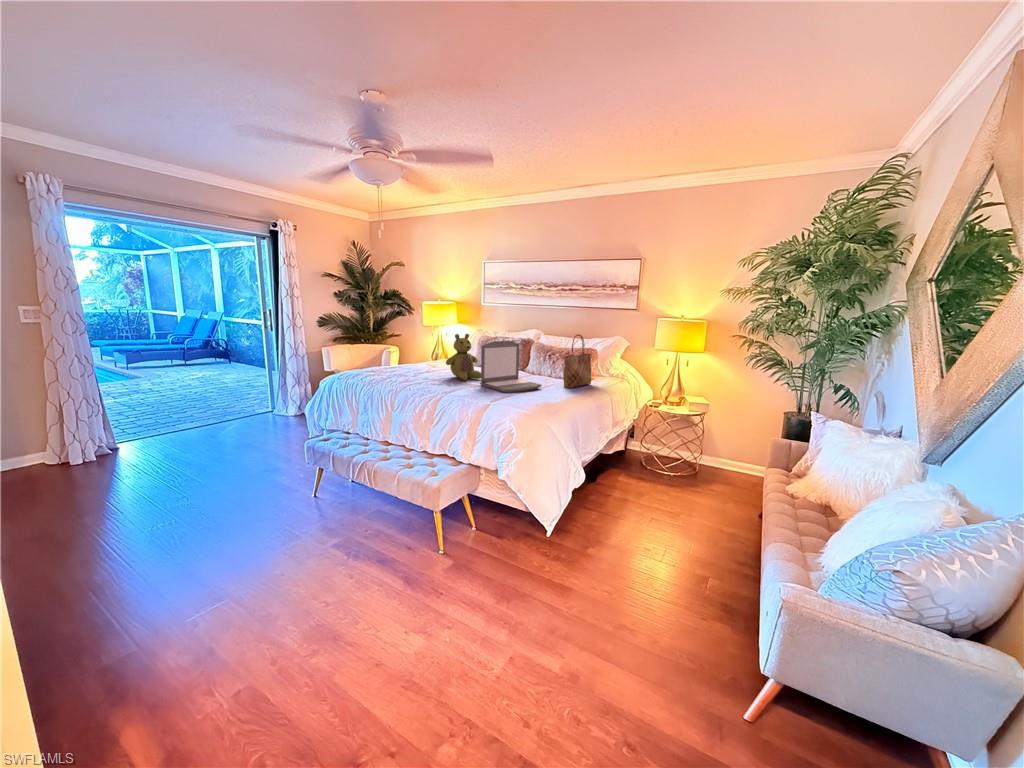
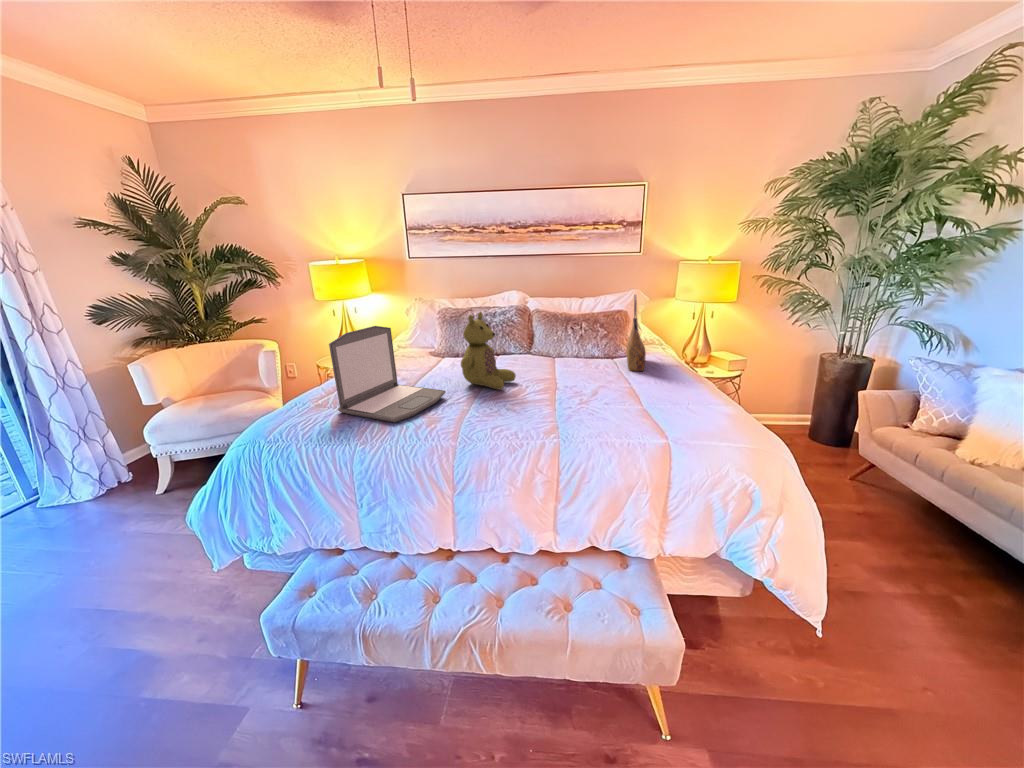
laptop: present [480,341,542,393] -> present [329,326,446,423]

